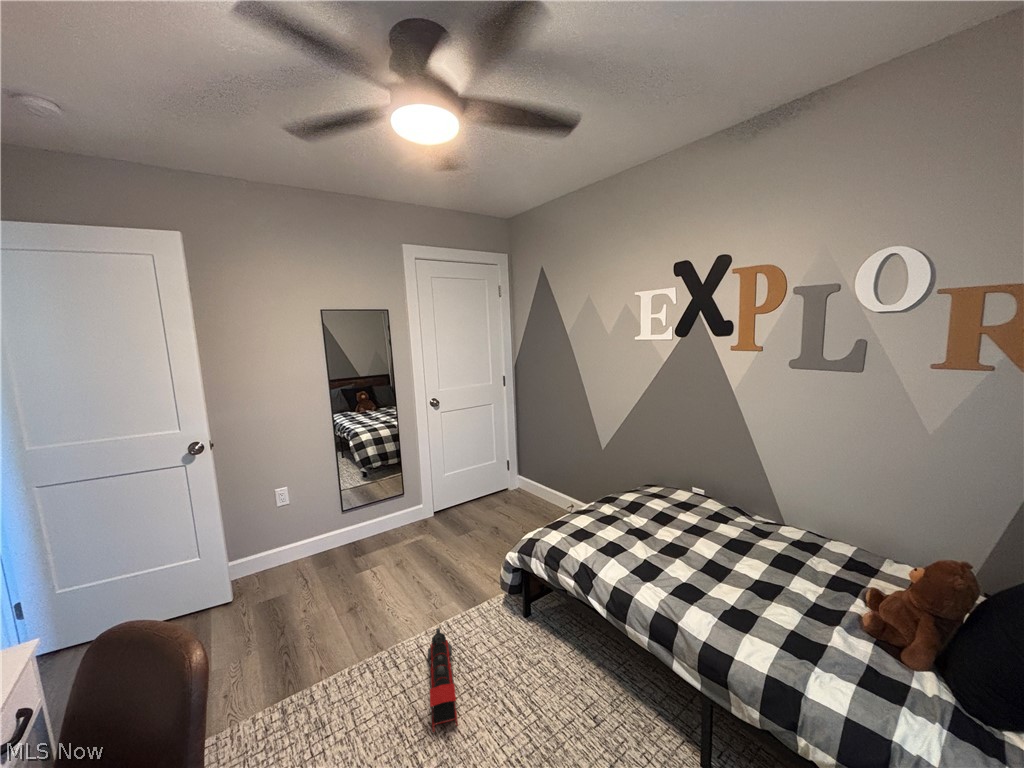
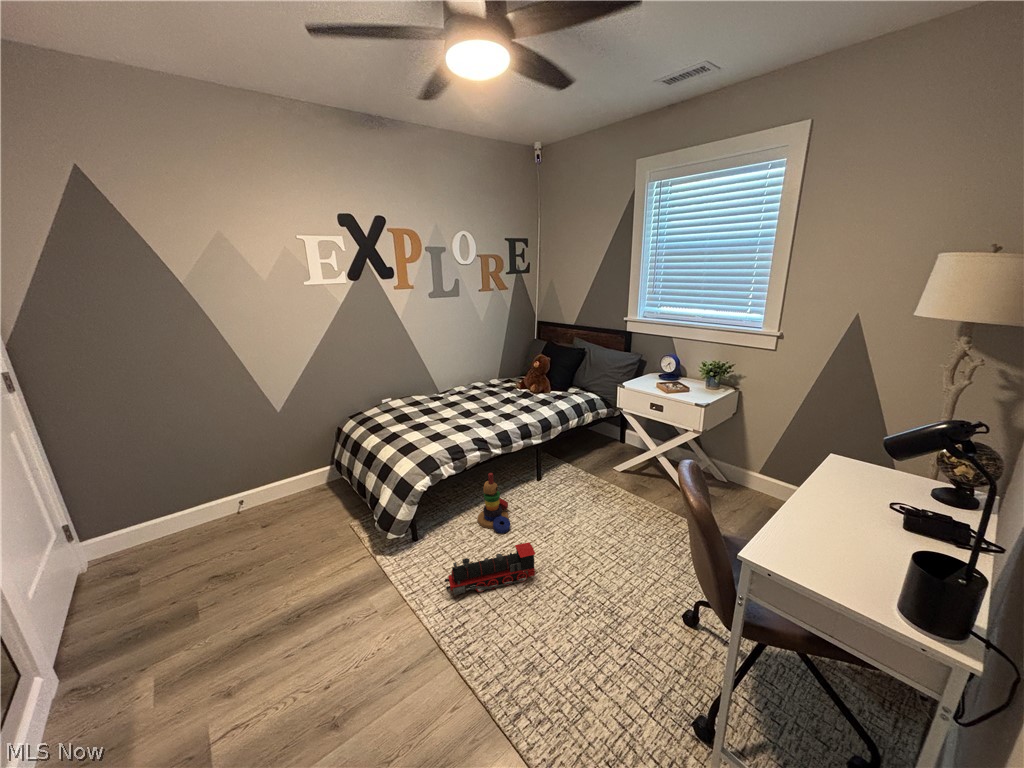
stacking toy: none [531,621,599,708] -> present [477,473,510,533]

